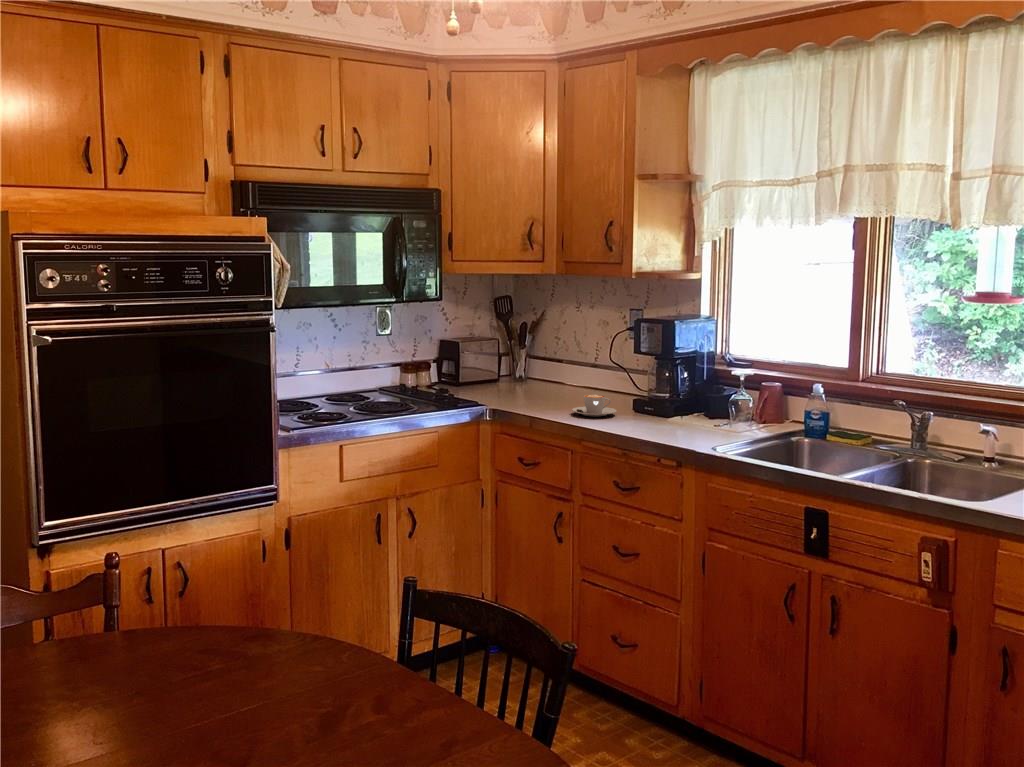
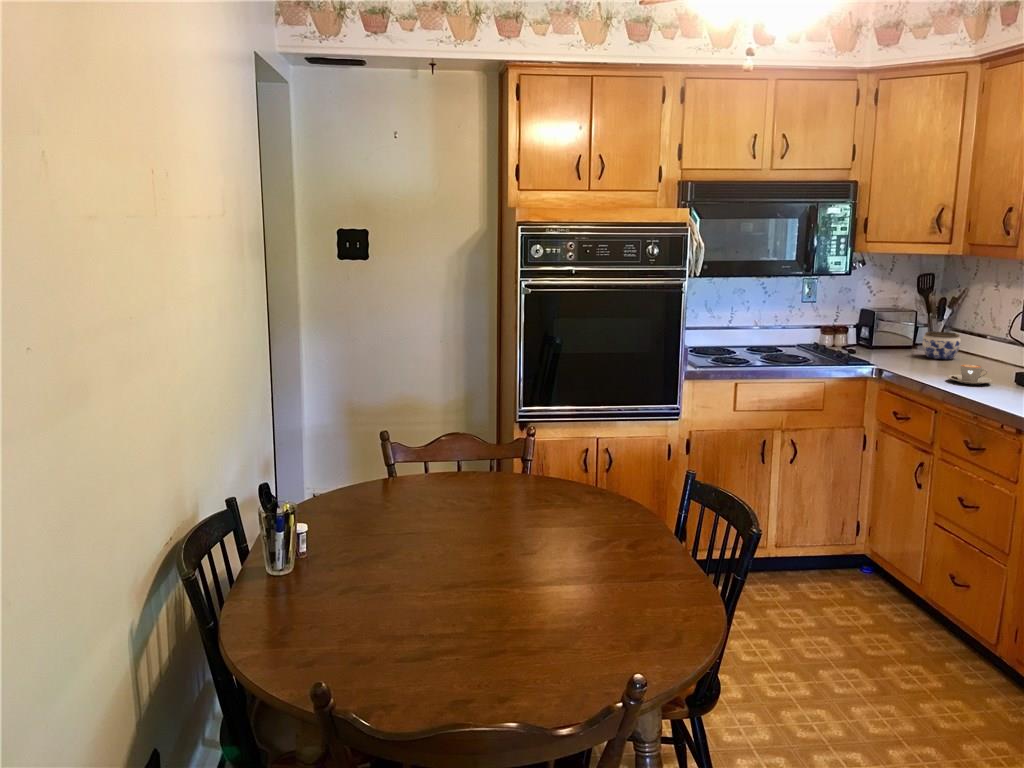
jar: none [517,360,555,391] -> present [922,331,961,359]

